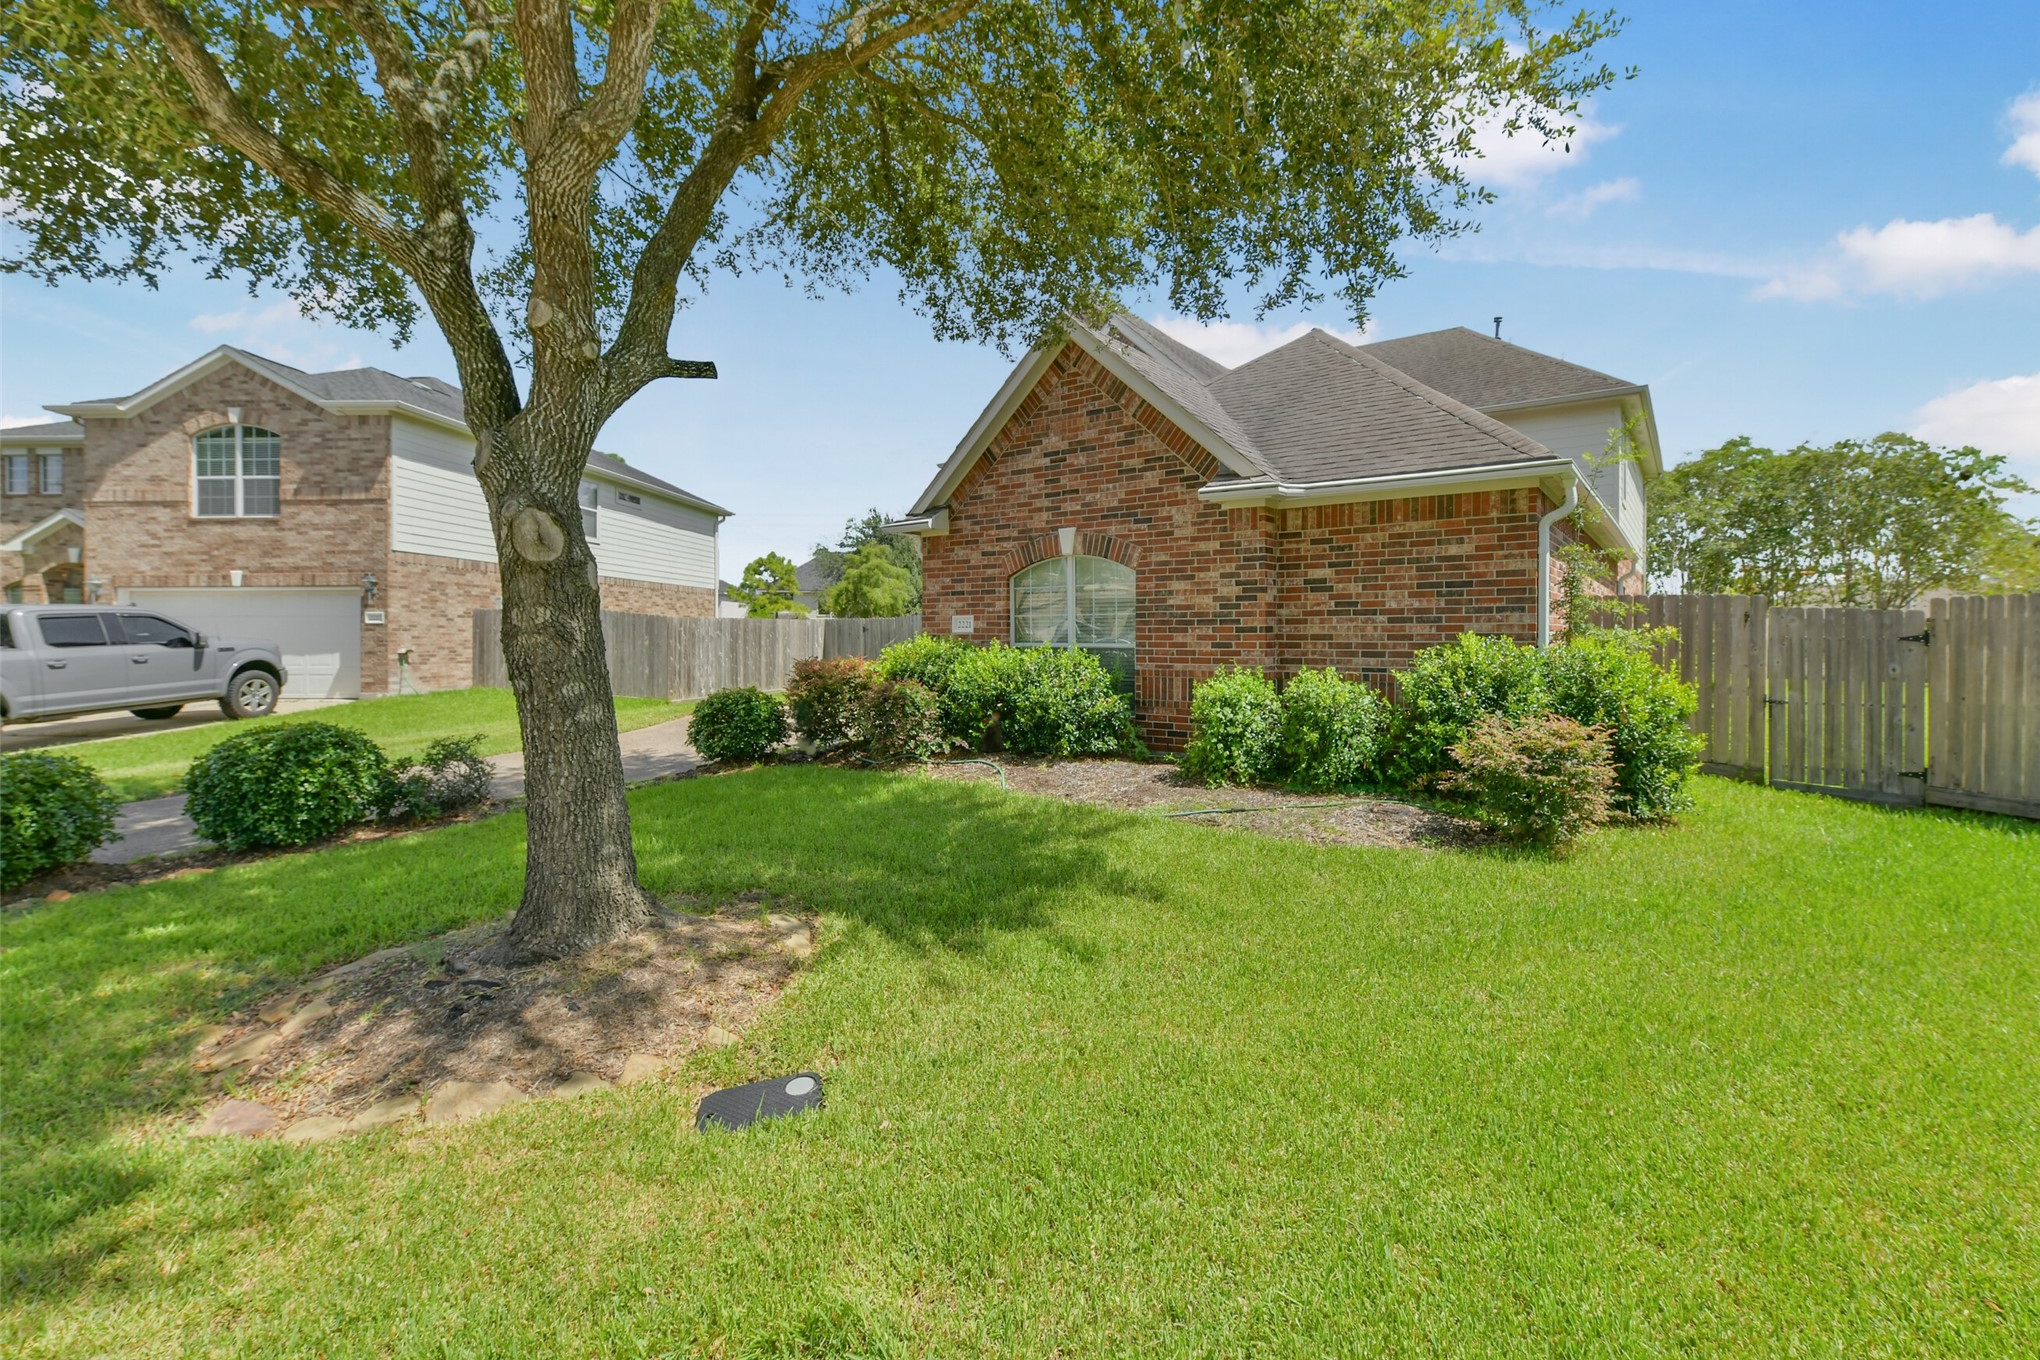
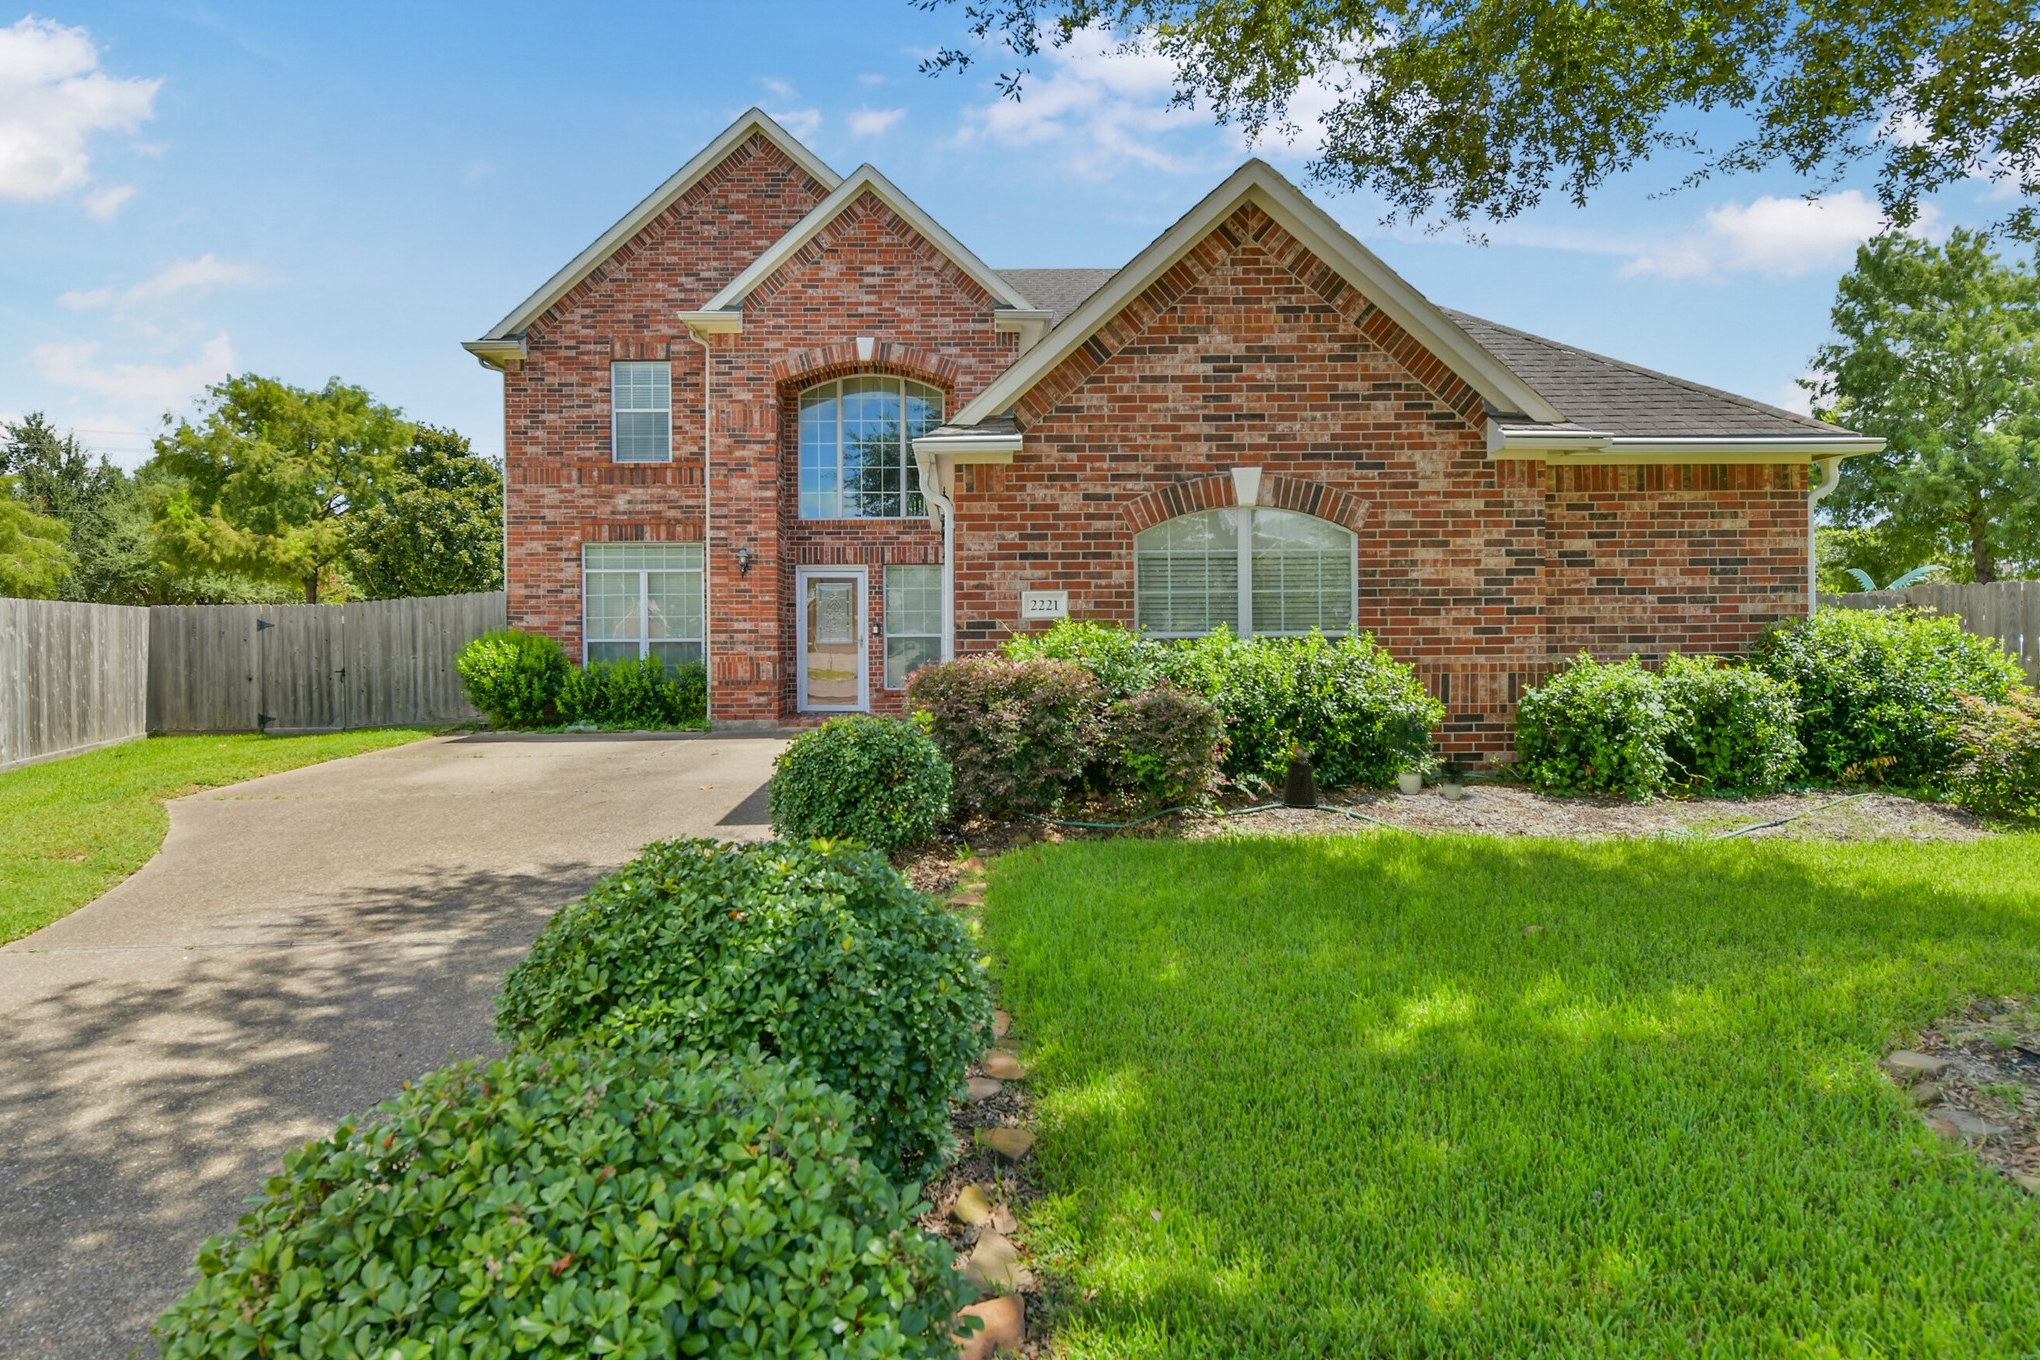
potted plant: present [791,699,818,755] -> present [1392,711,1472,800]

